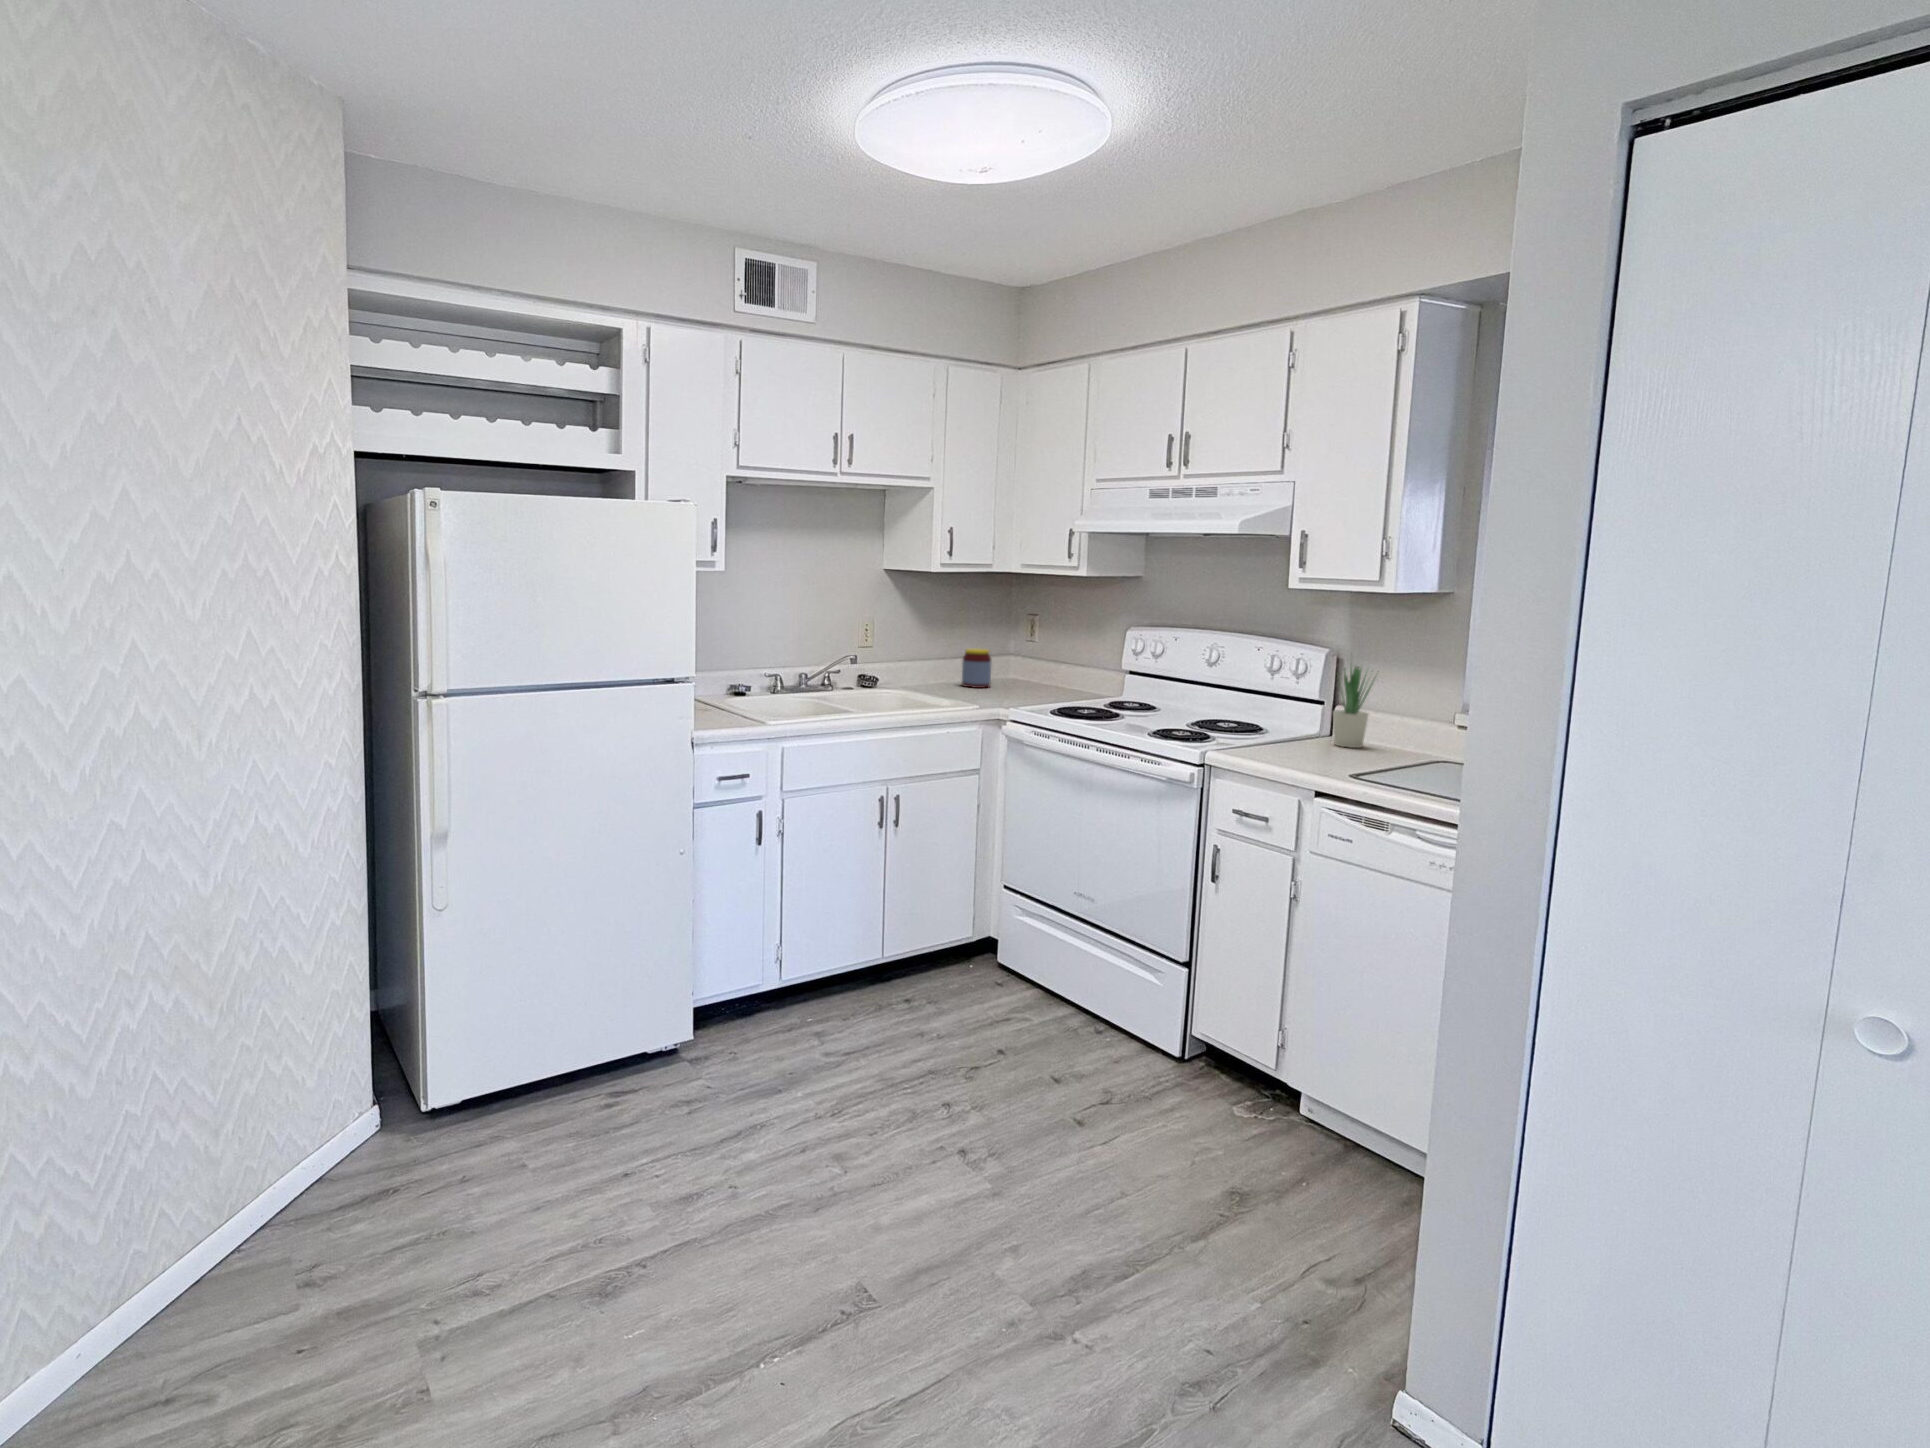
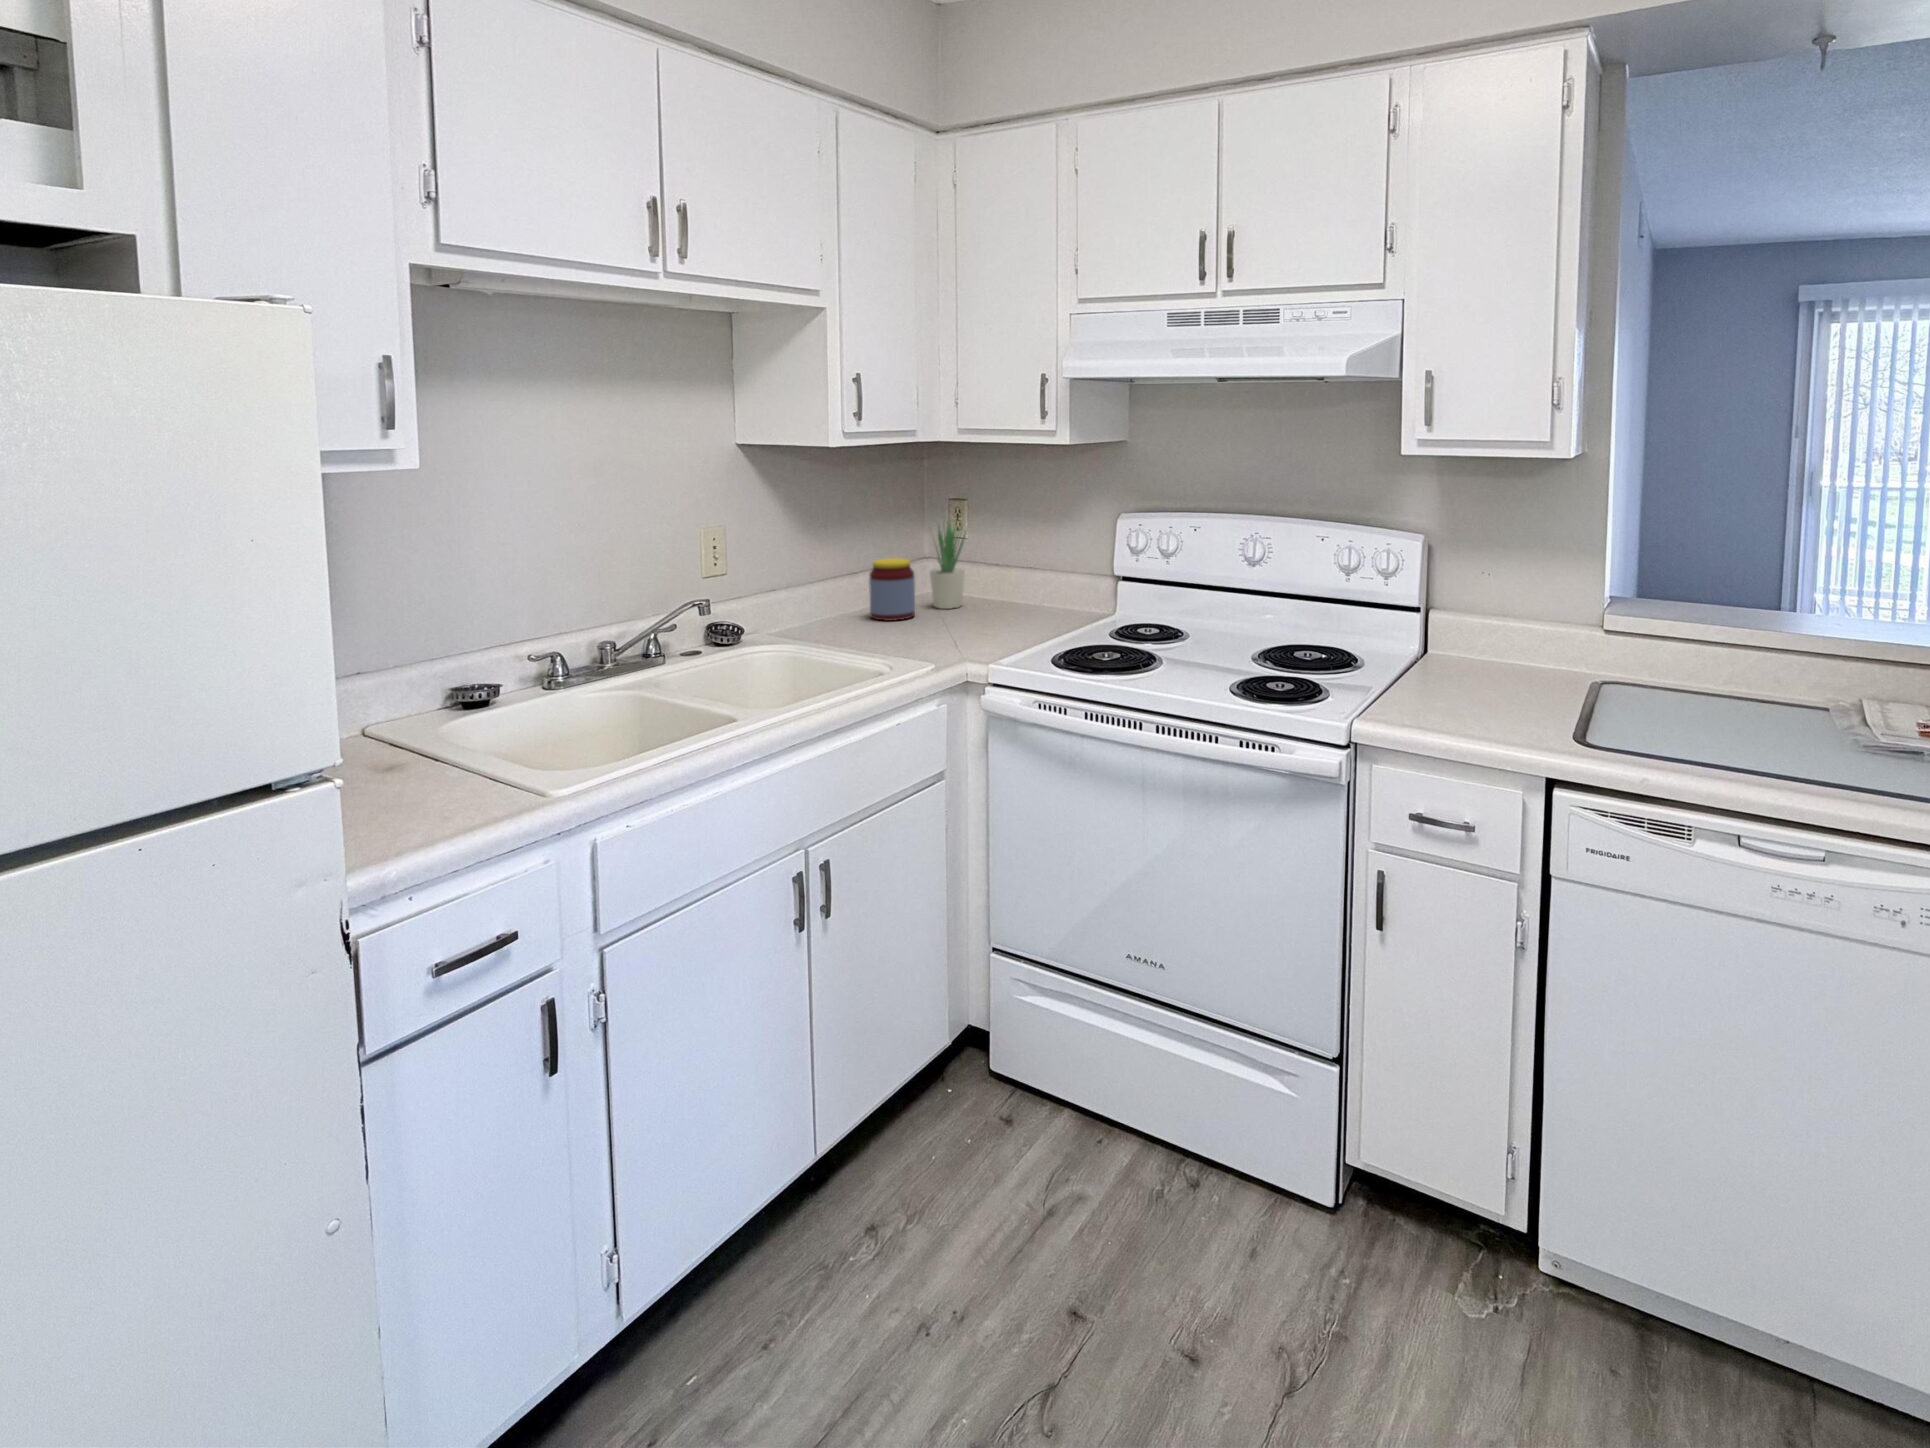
potted plant: present [1333,667,1374,748] -> present [930,522,966,609]

